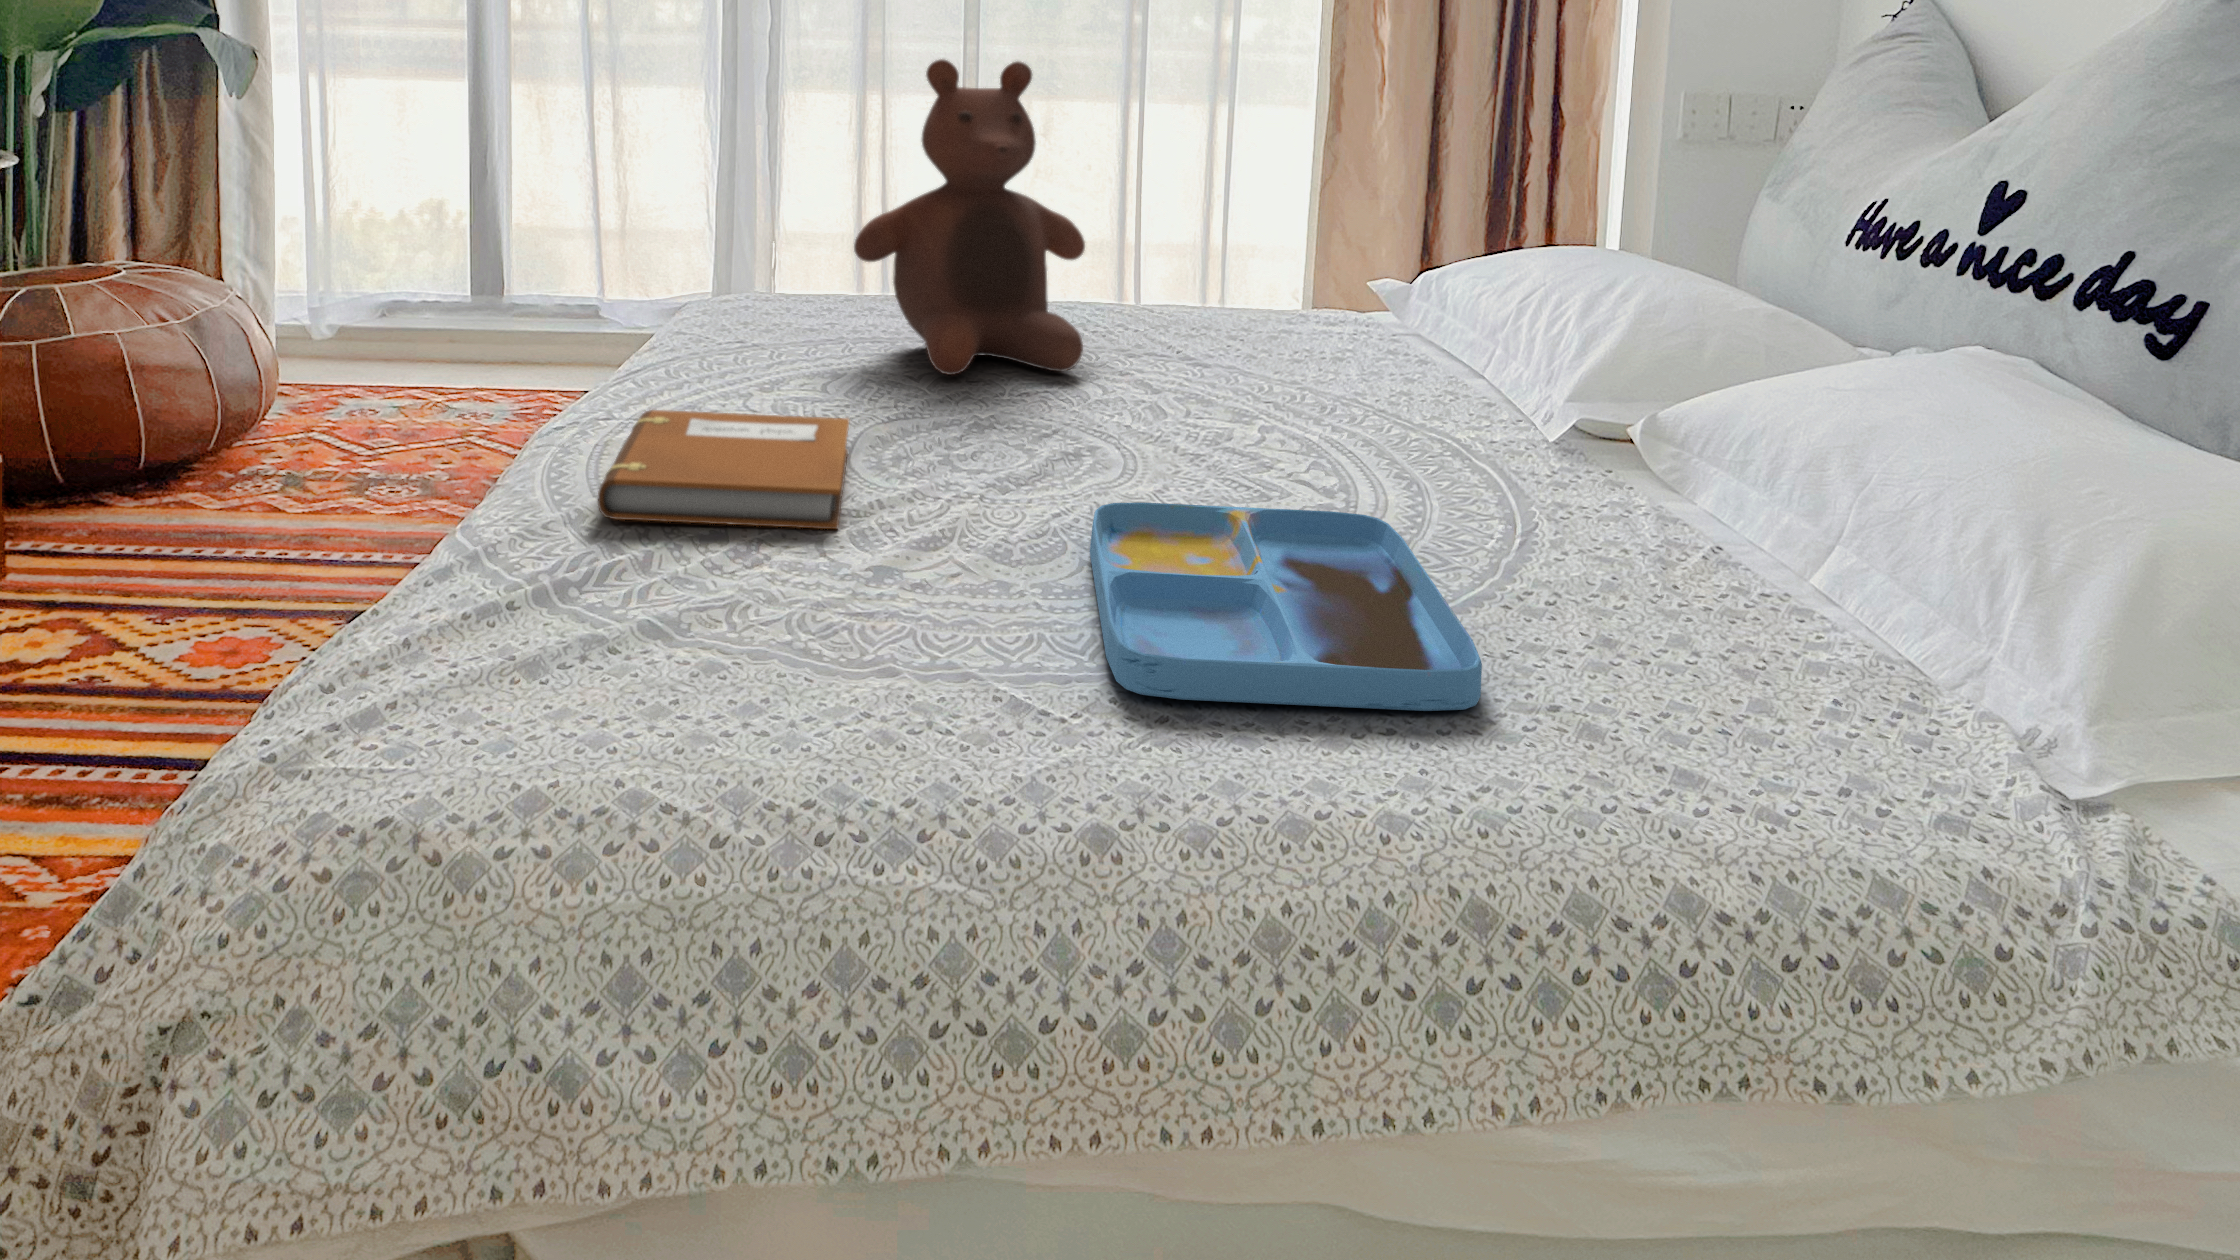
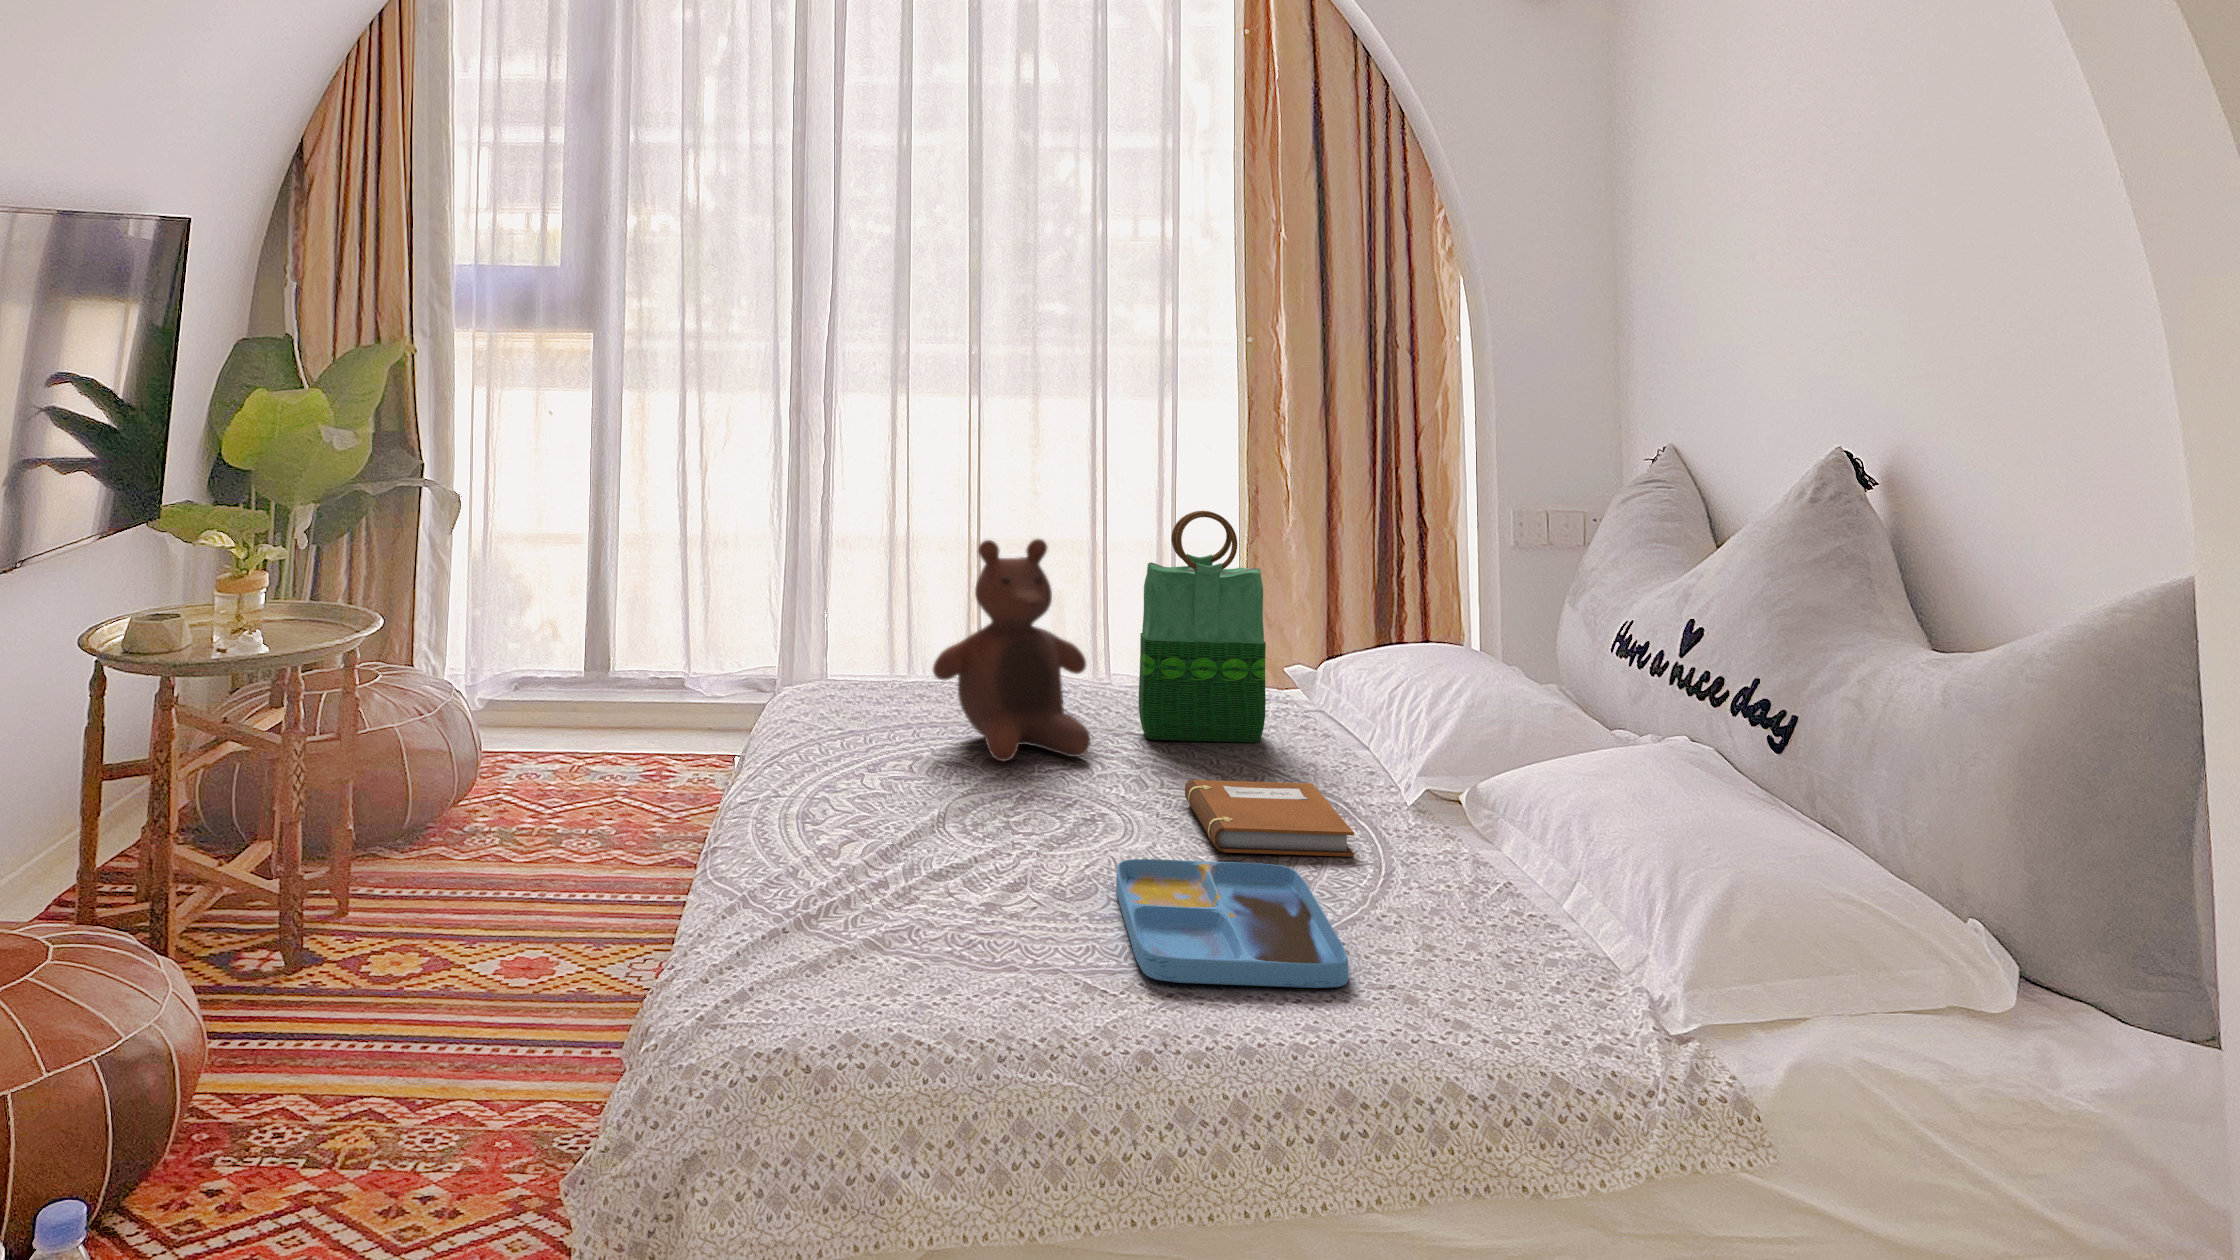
tote bag: none [1159,26,1351,359] -> present [1139,511,1266,742]
notebook: present [598,410,849,529] -> present [1185,780,1354,857]

